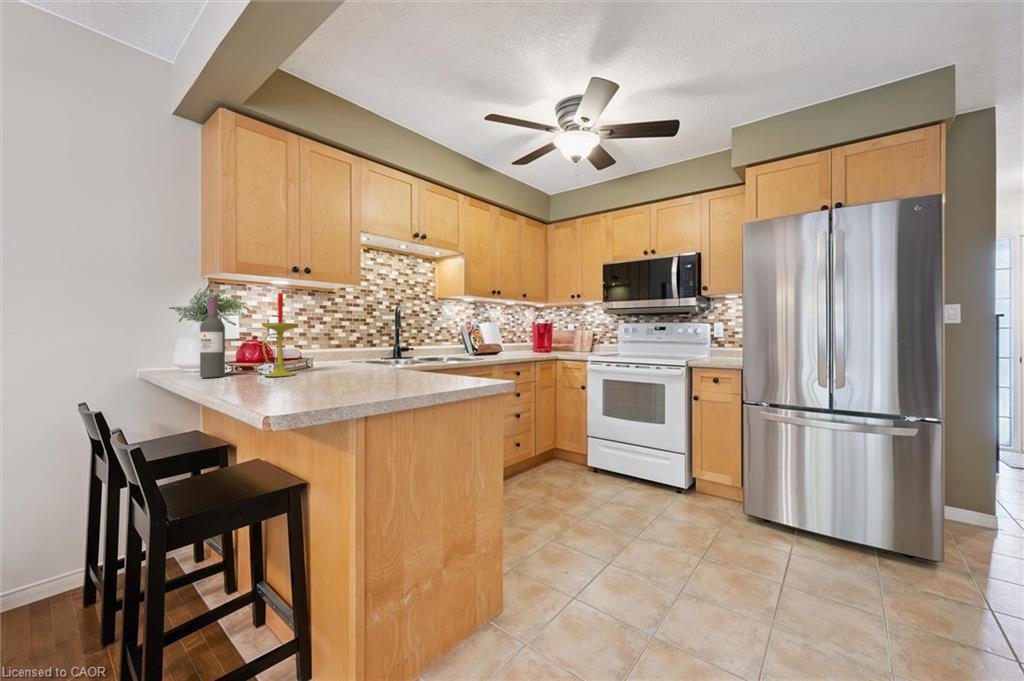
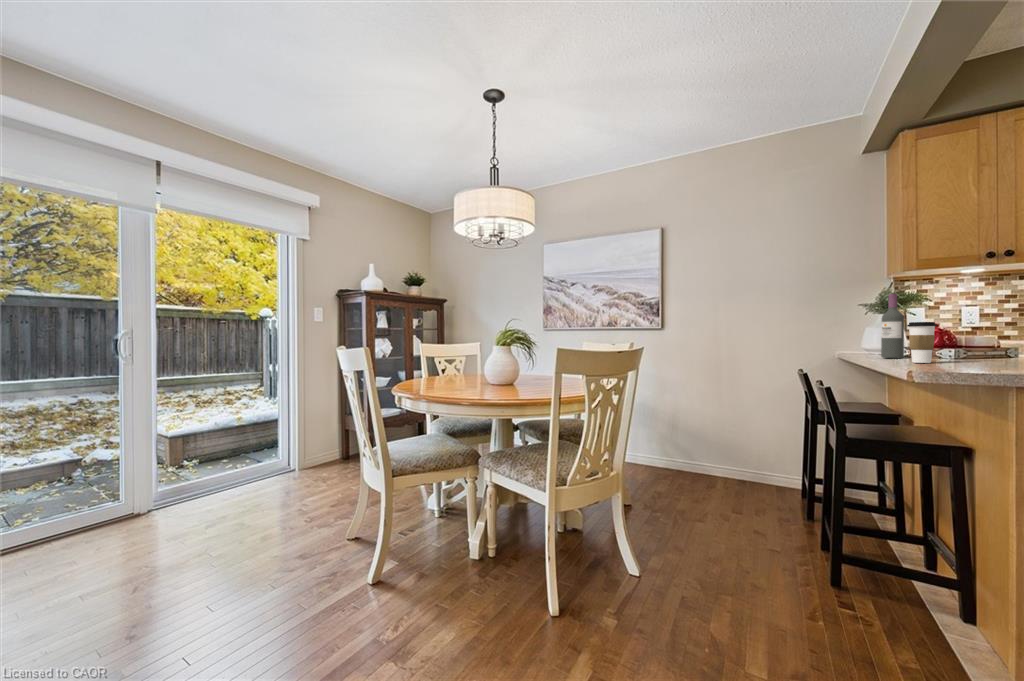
candle: present [262,293,298,376] -> none [939,281,985,360]
coffee cup: none [232,335,262,385] -> present [907,322,937,363]

